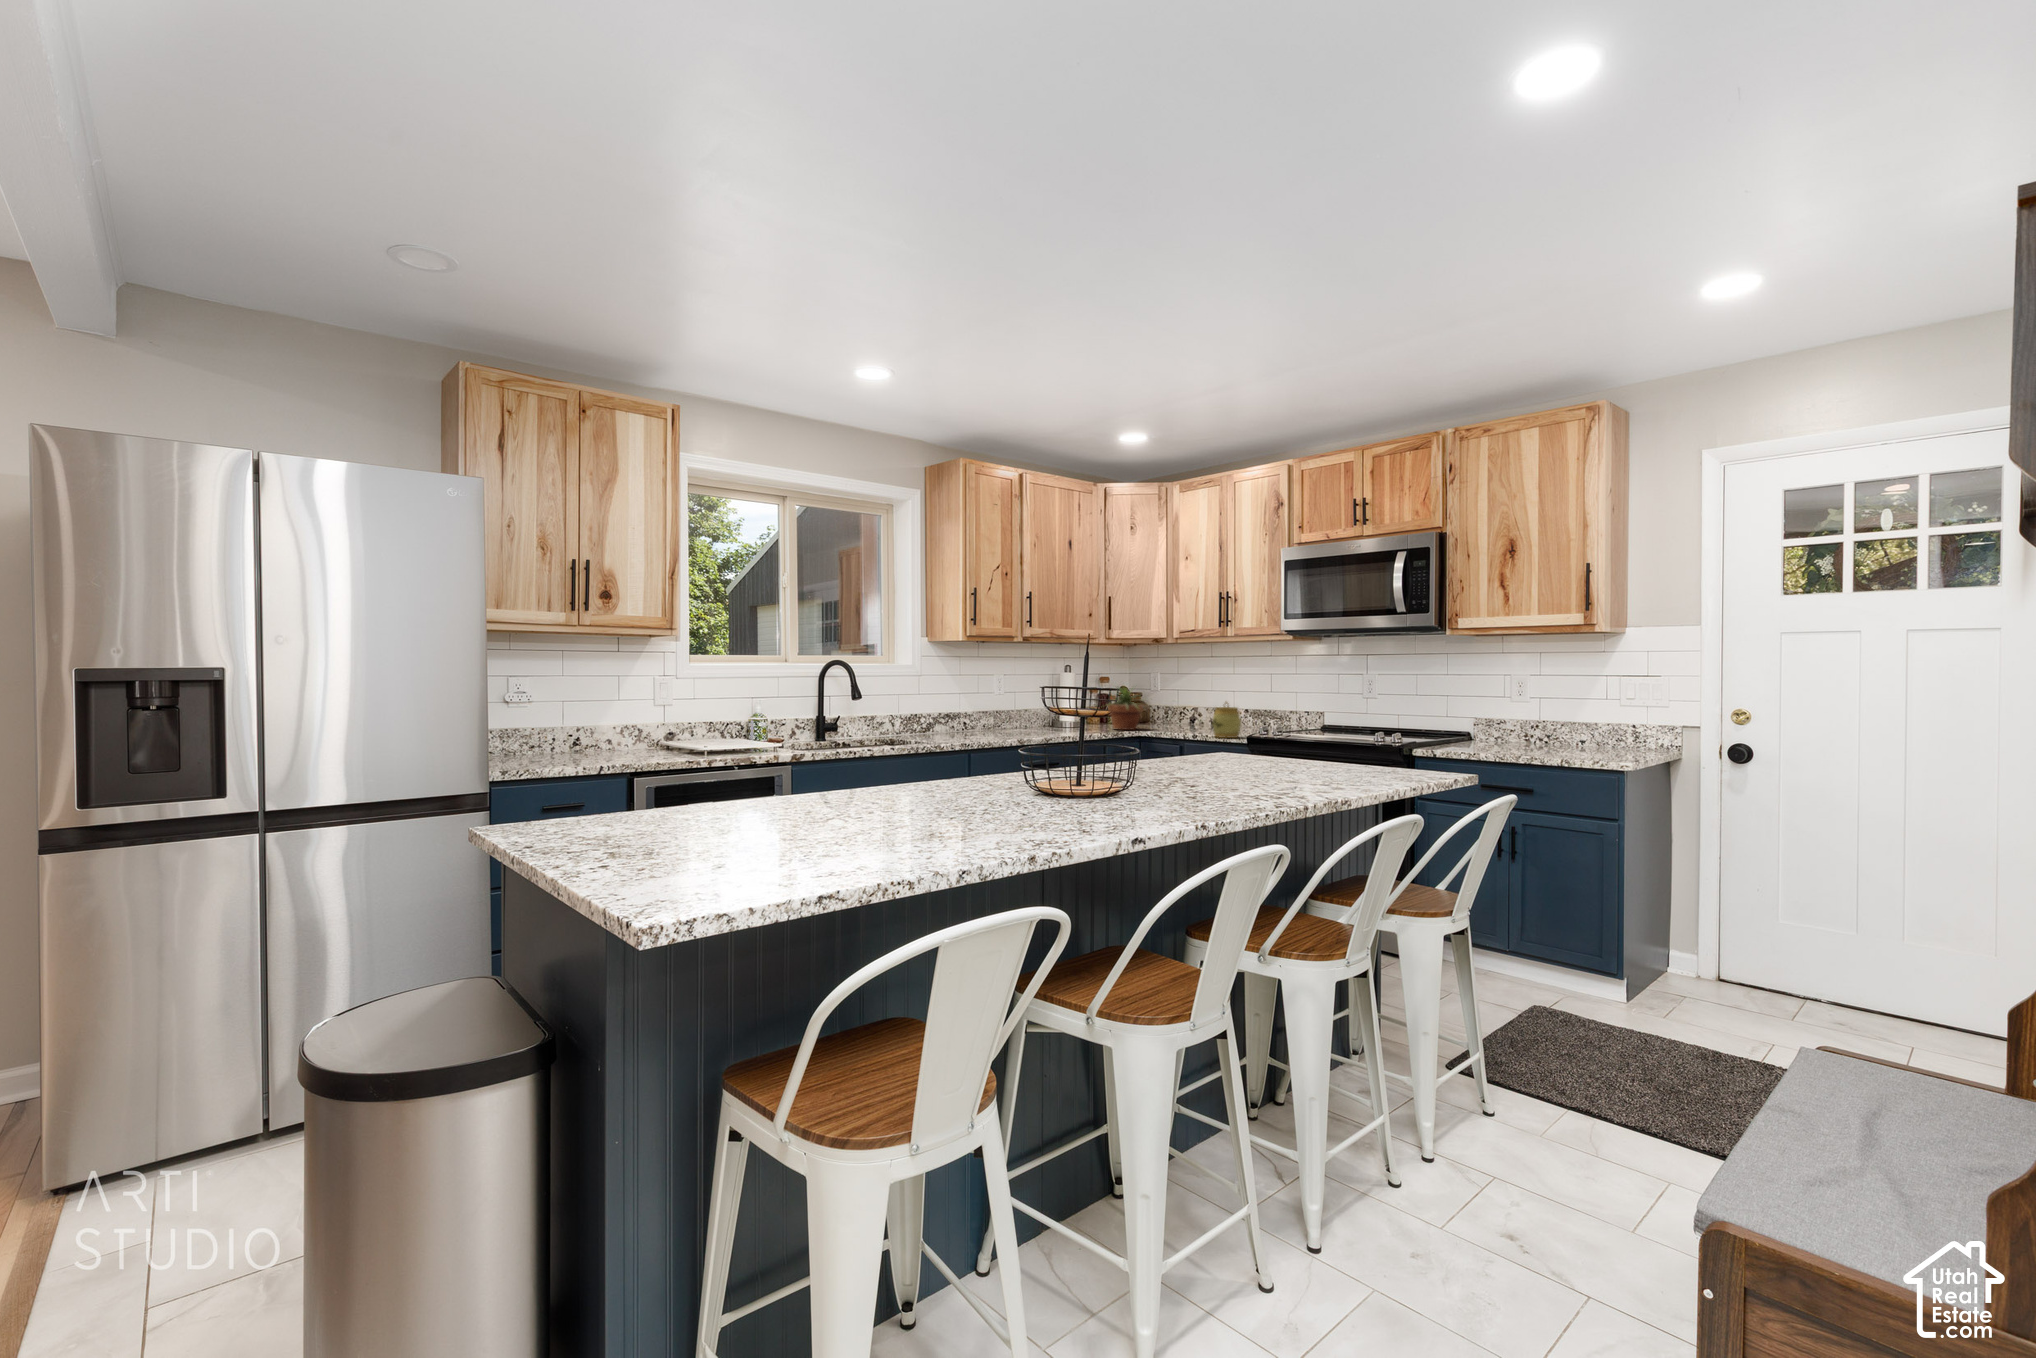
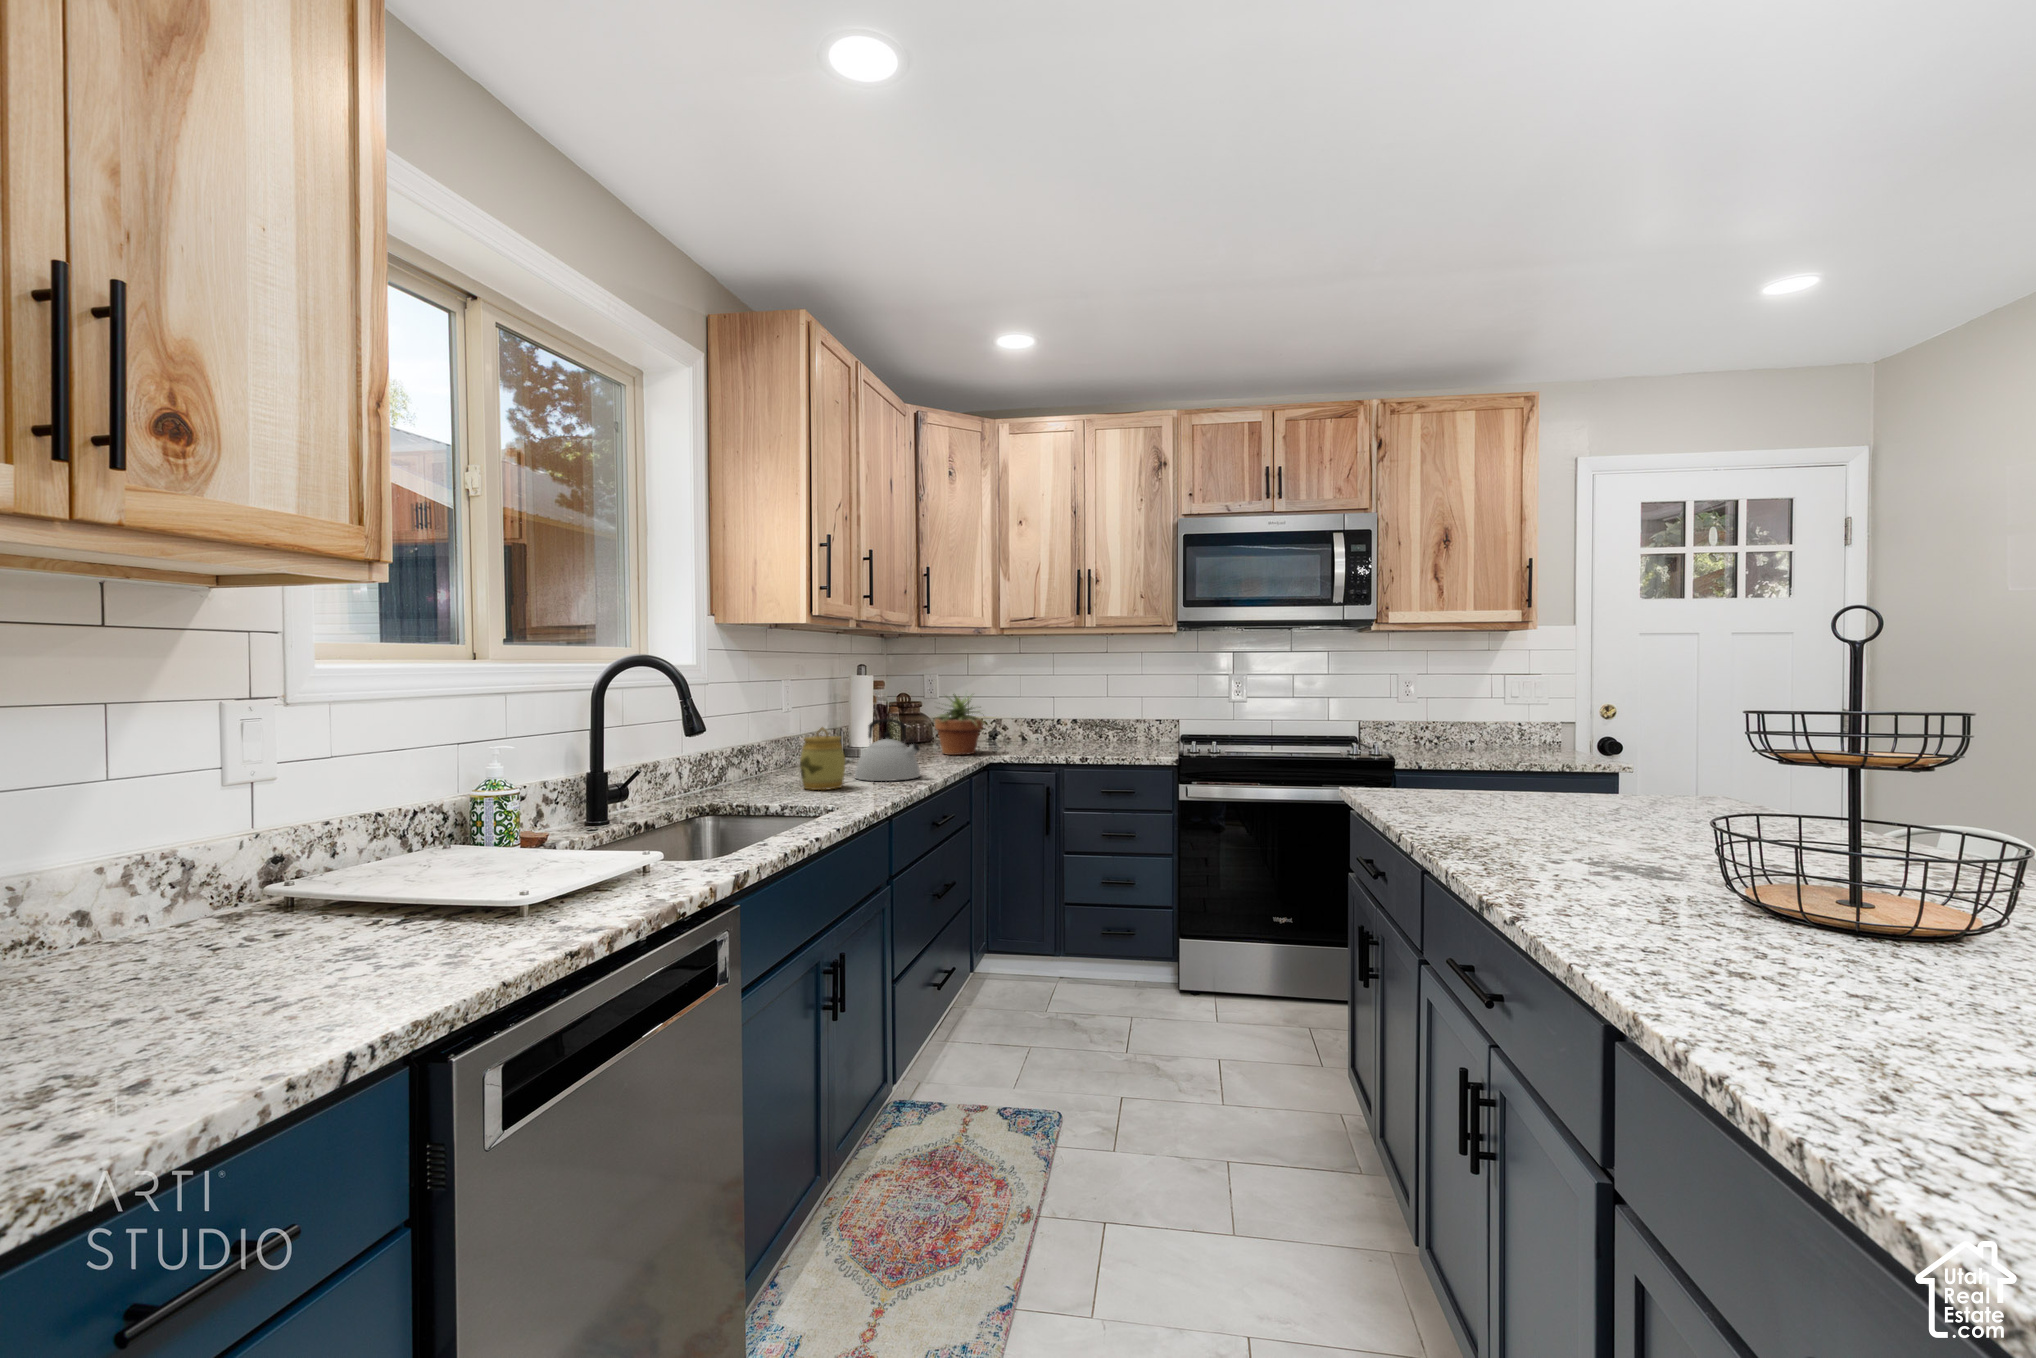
kettle: none [1001,699,1043,737] -> present [855,719,920,781]
jar: present [1212,702,1241,738] -> present [800,727,845,790]

